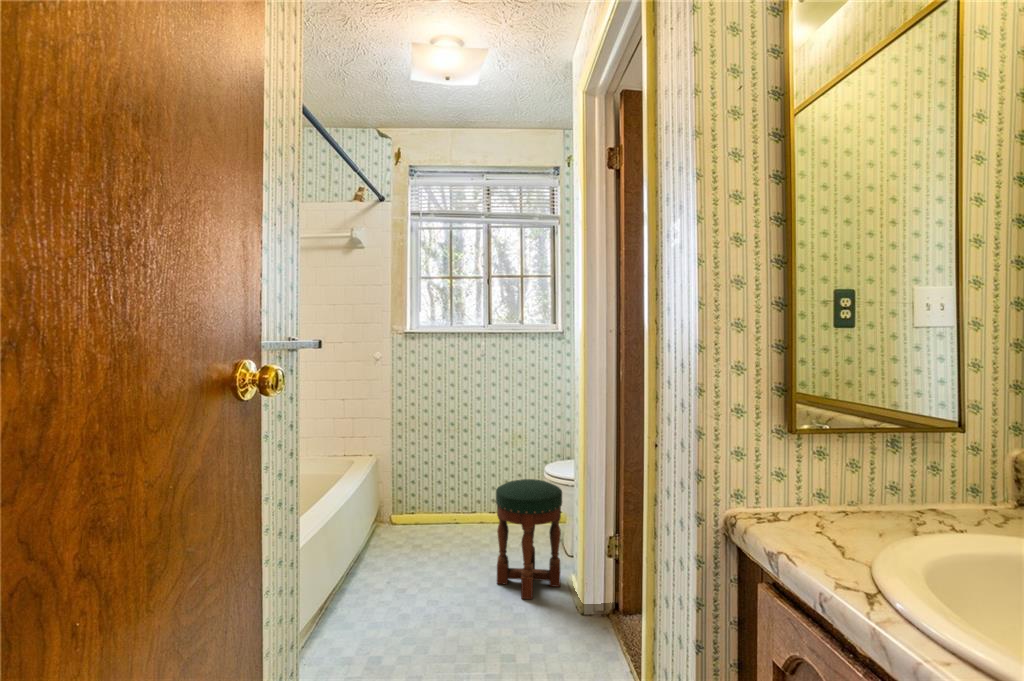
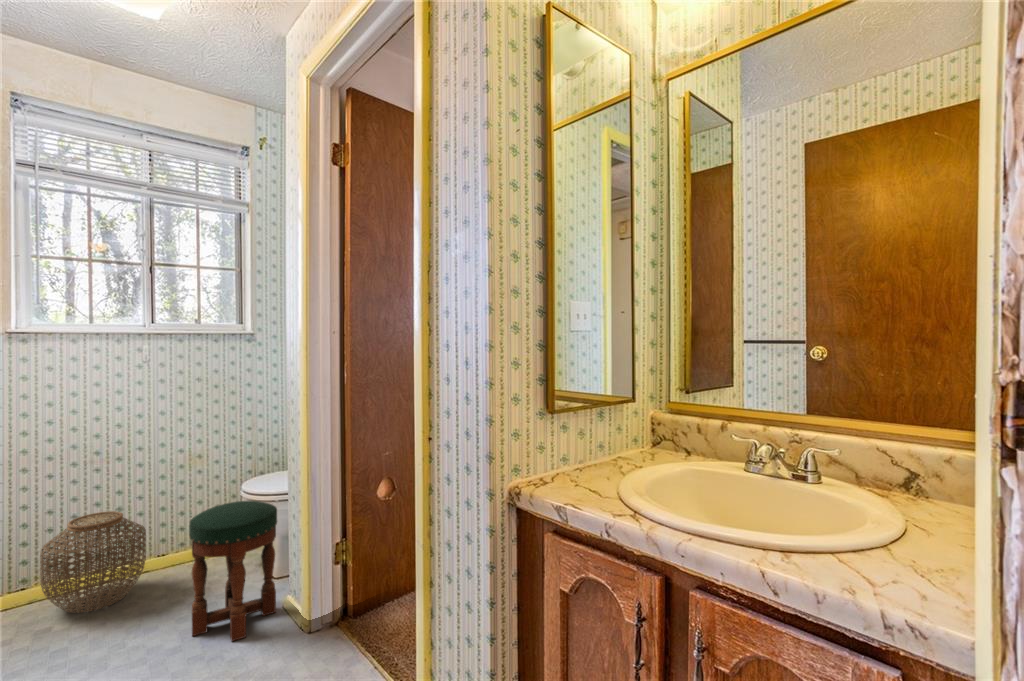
woven basket: none [418,469,479,542] -> present [40,511,146,613]

